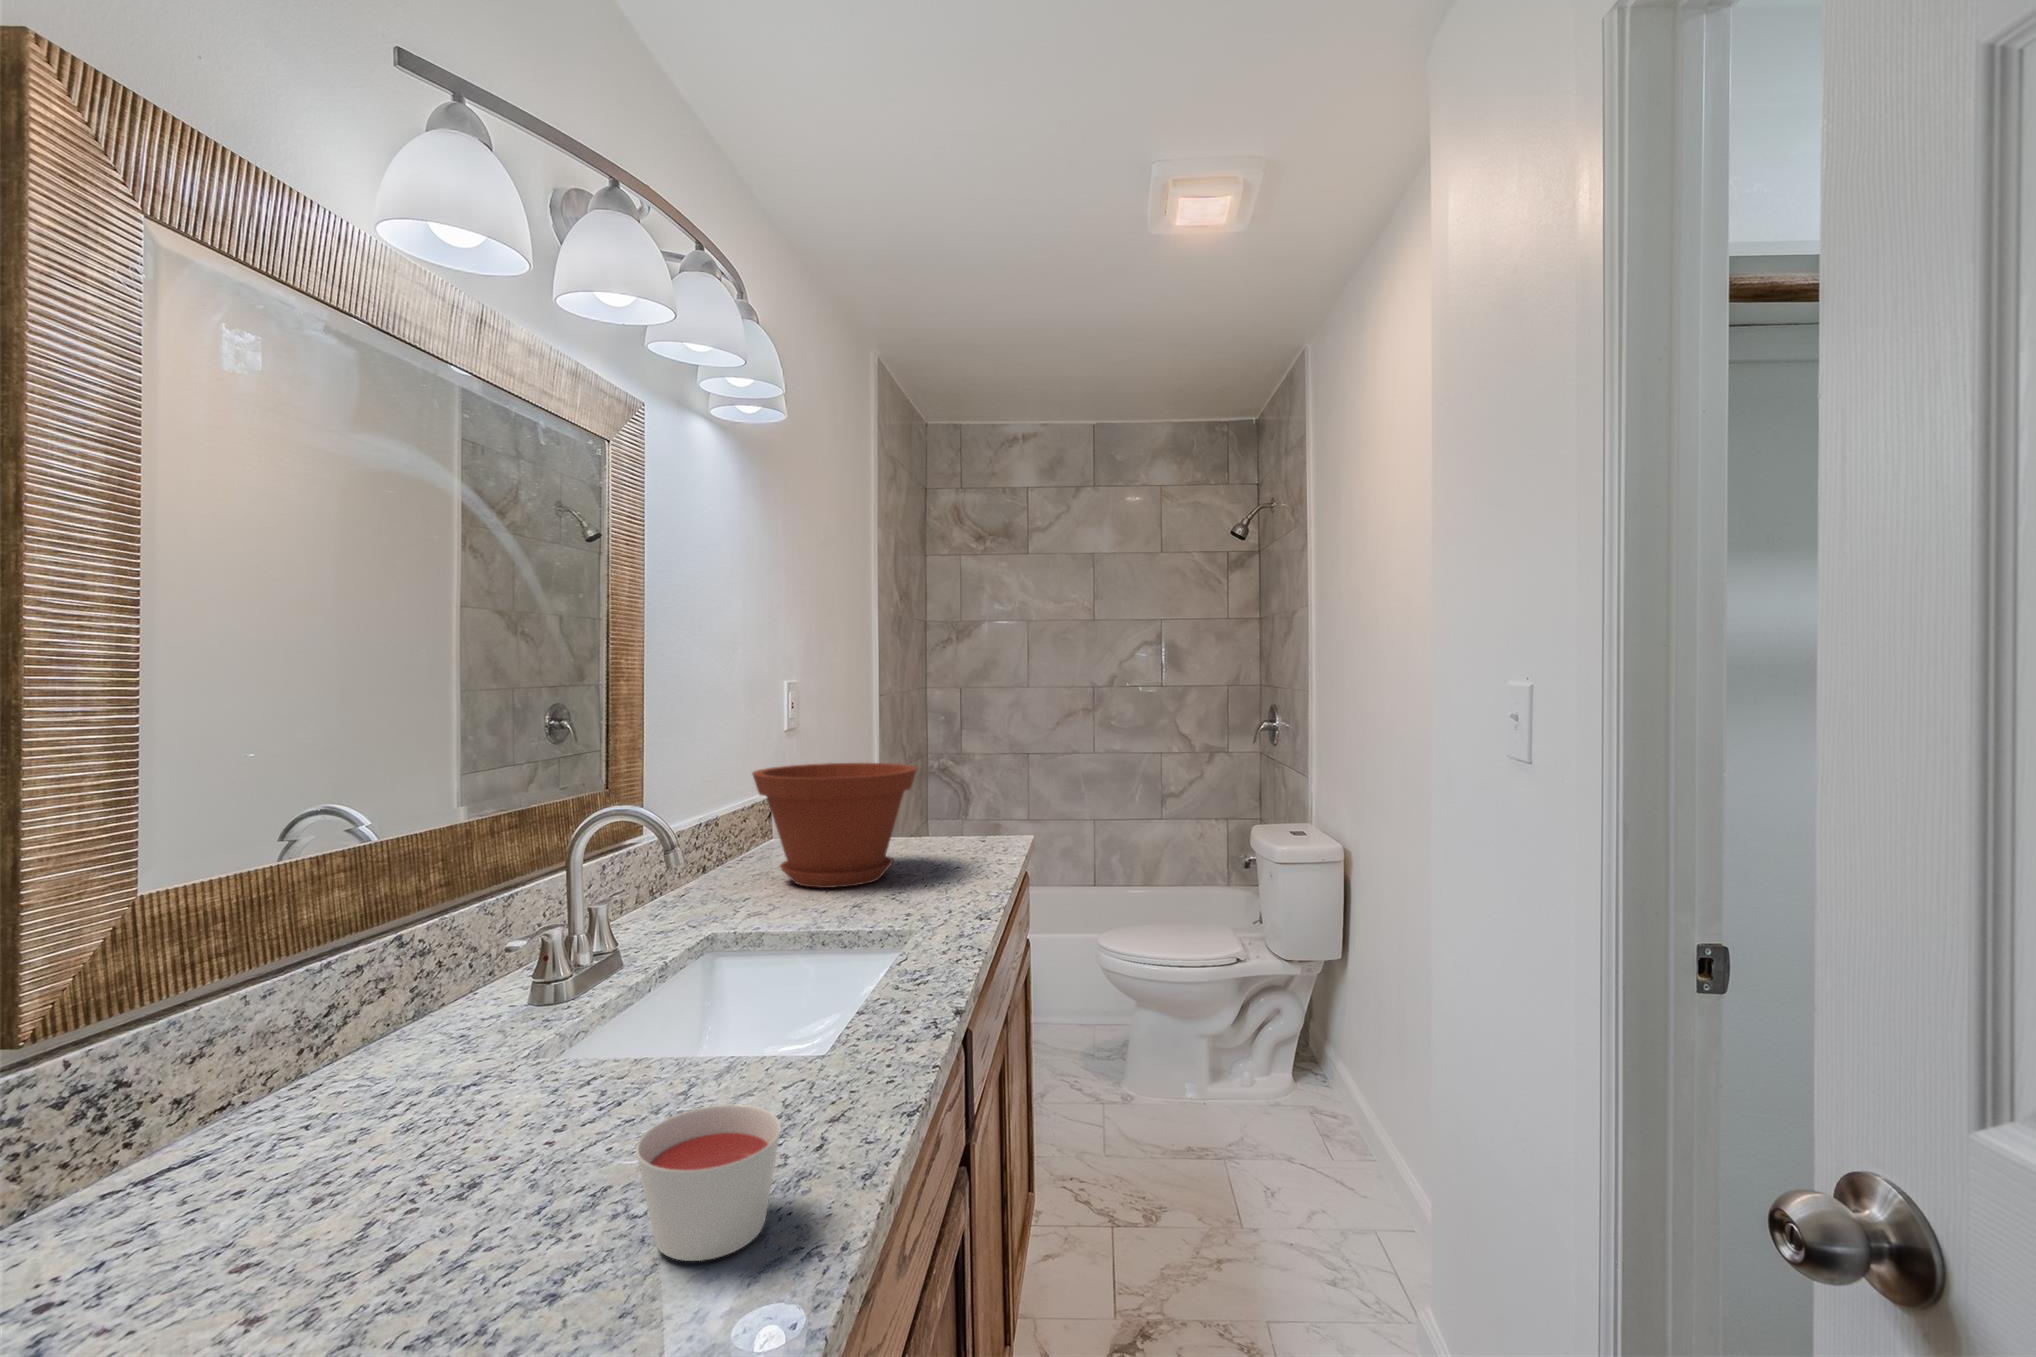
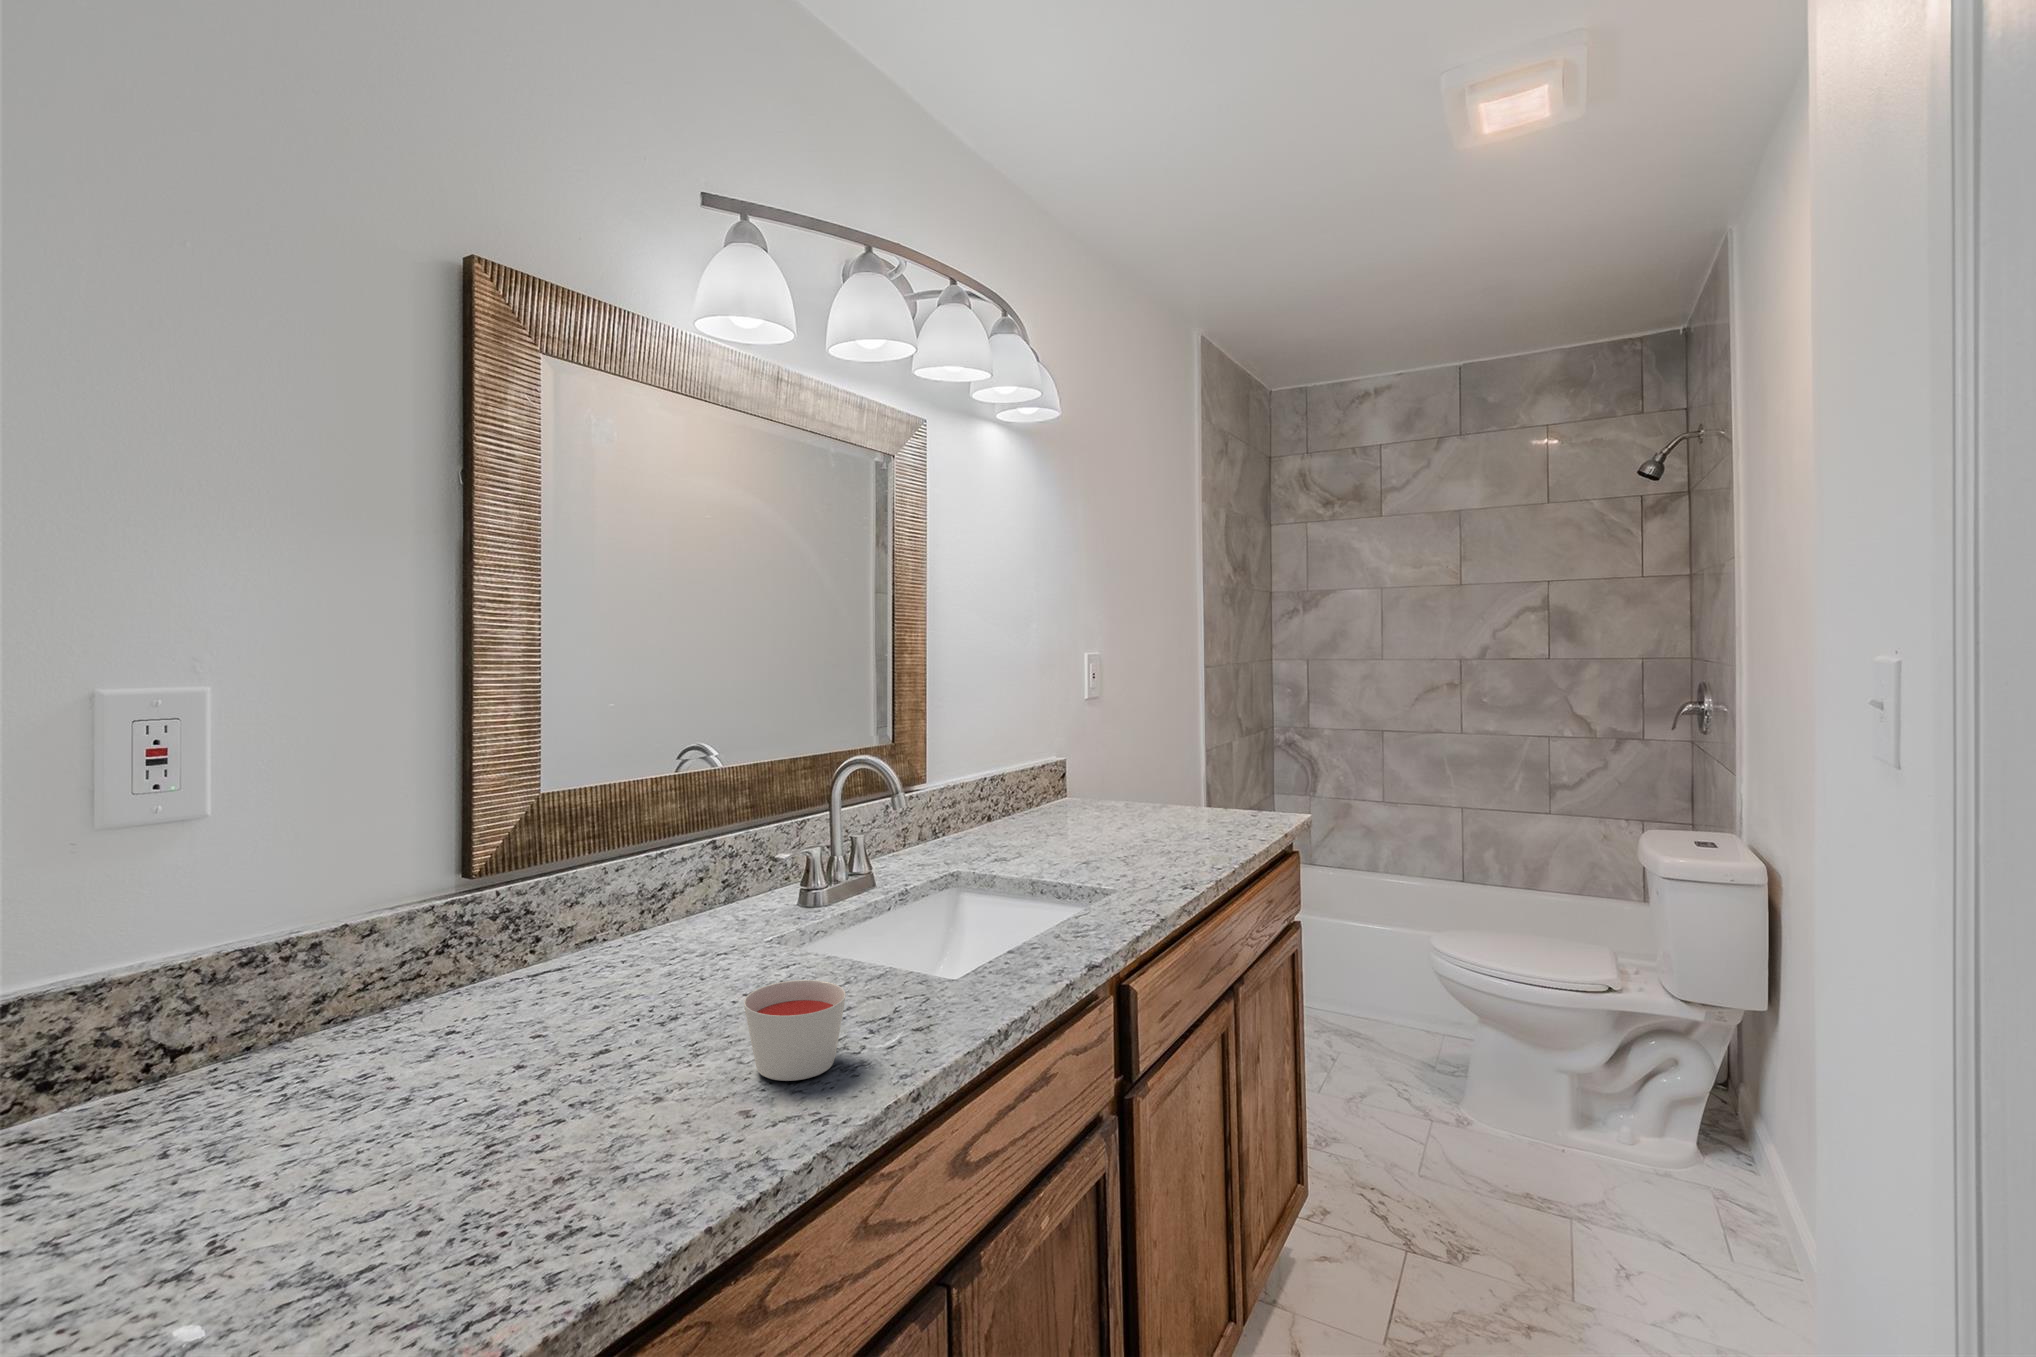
plant pot: present [752,763,917,888] -> none [1021,731,1171,845]

